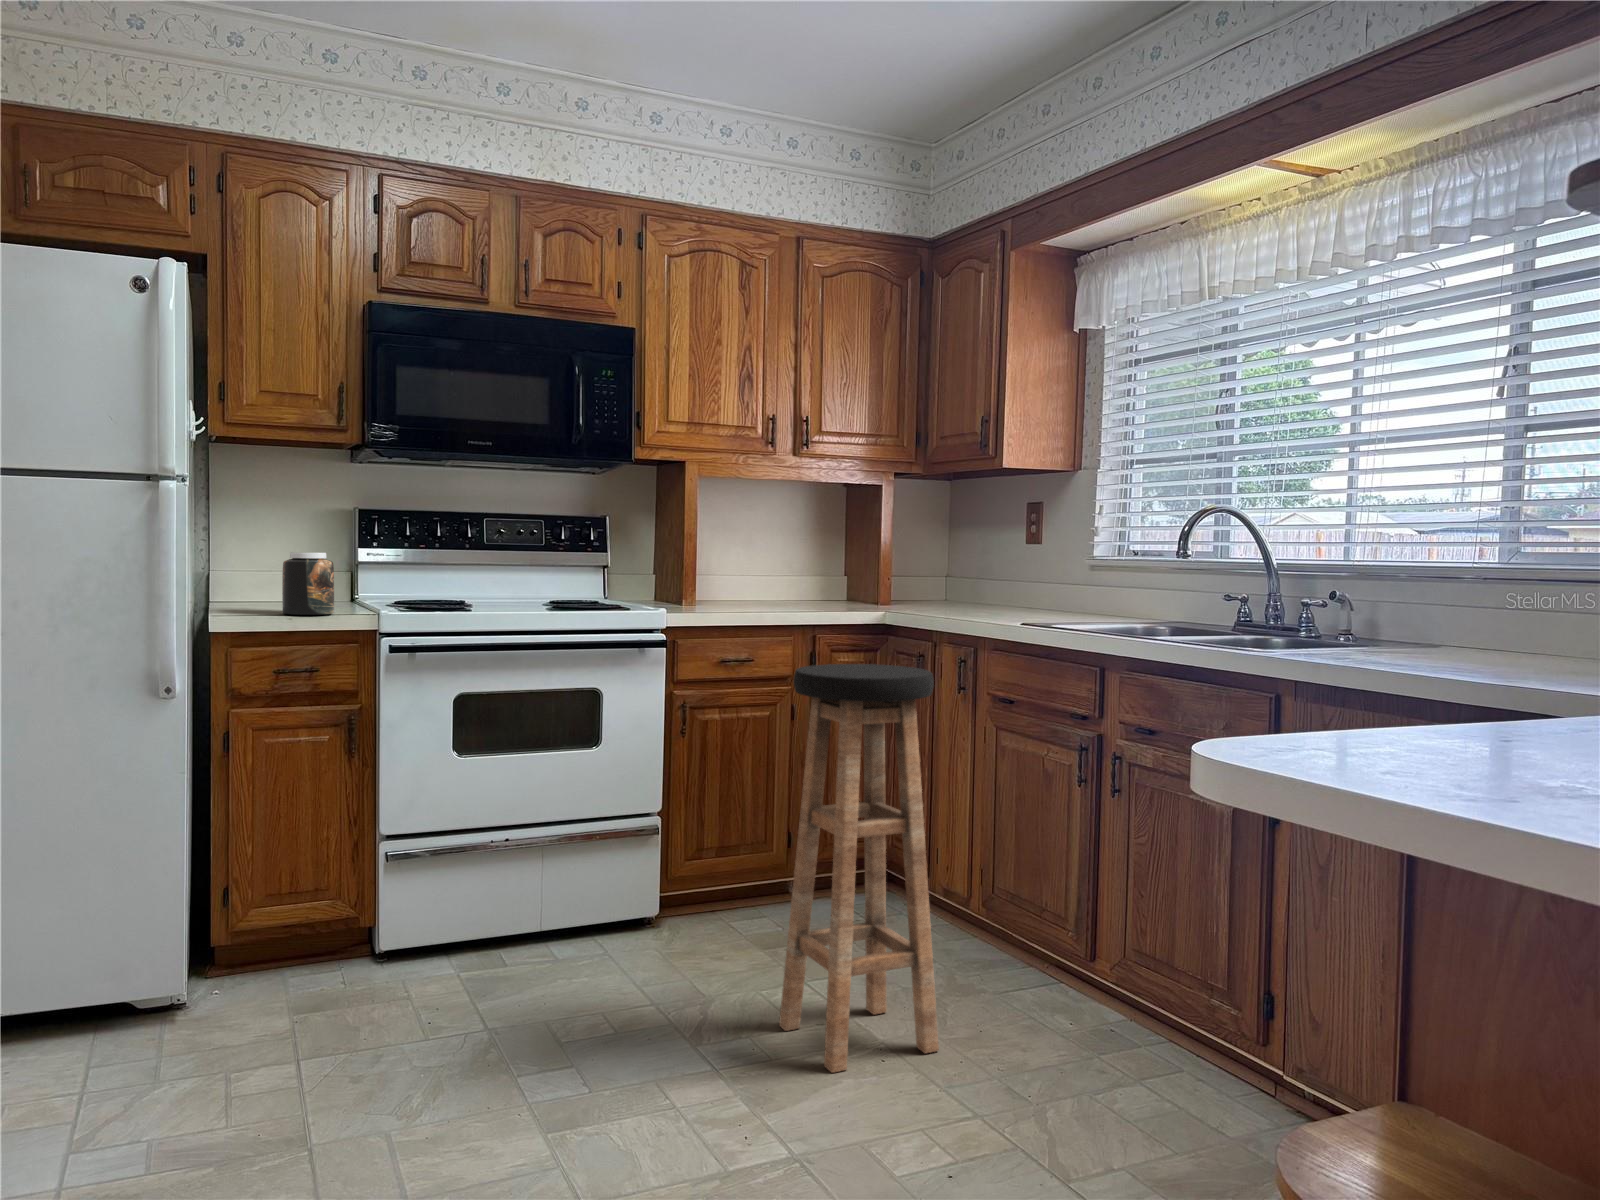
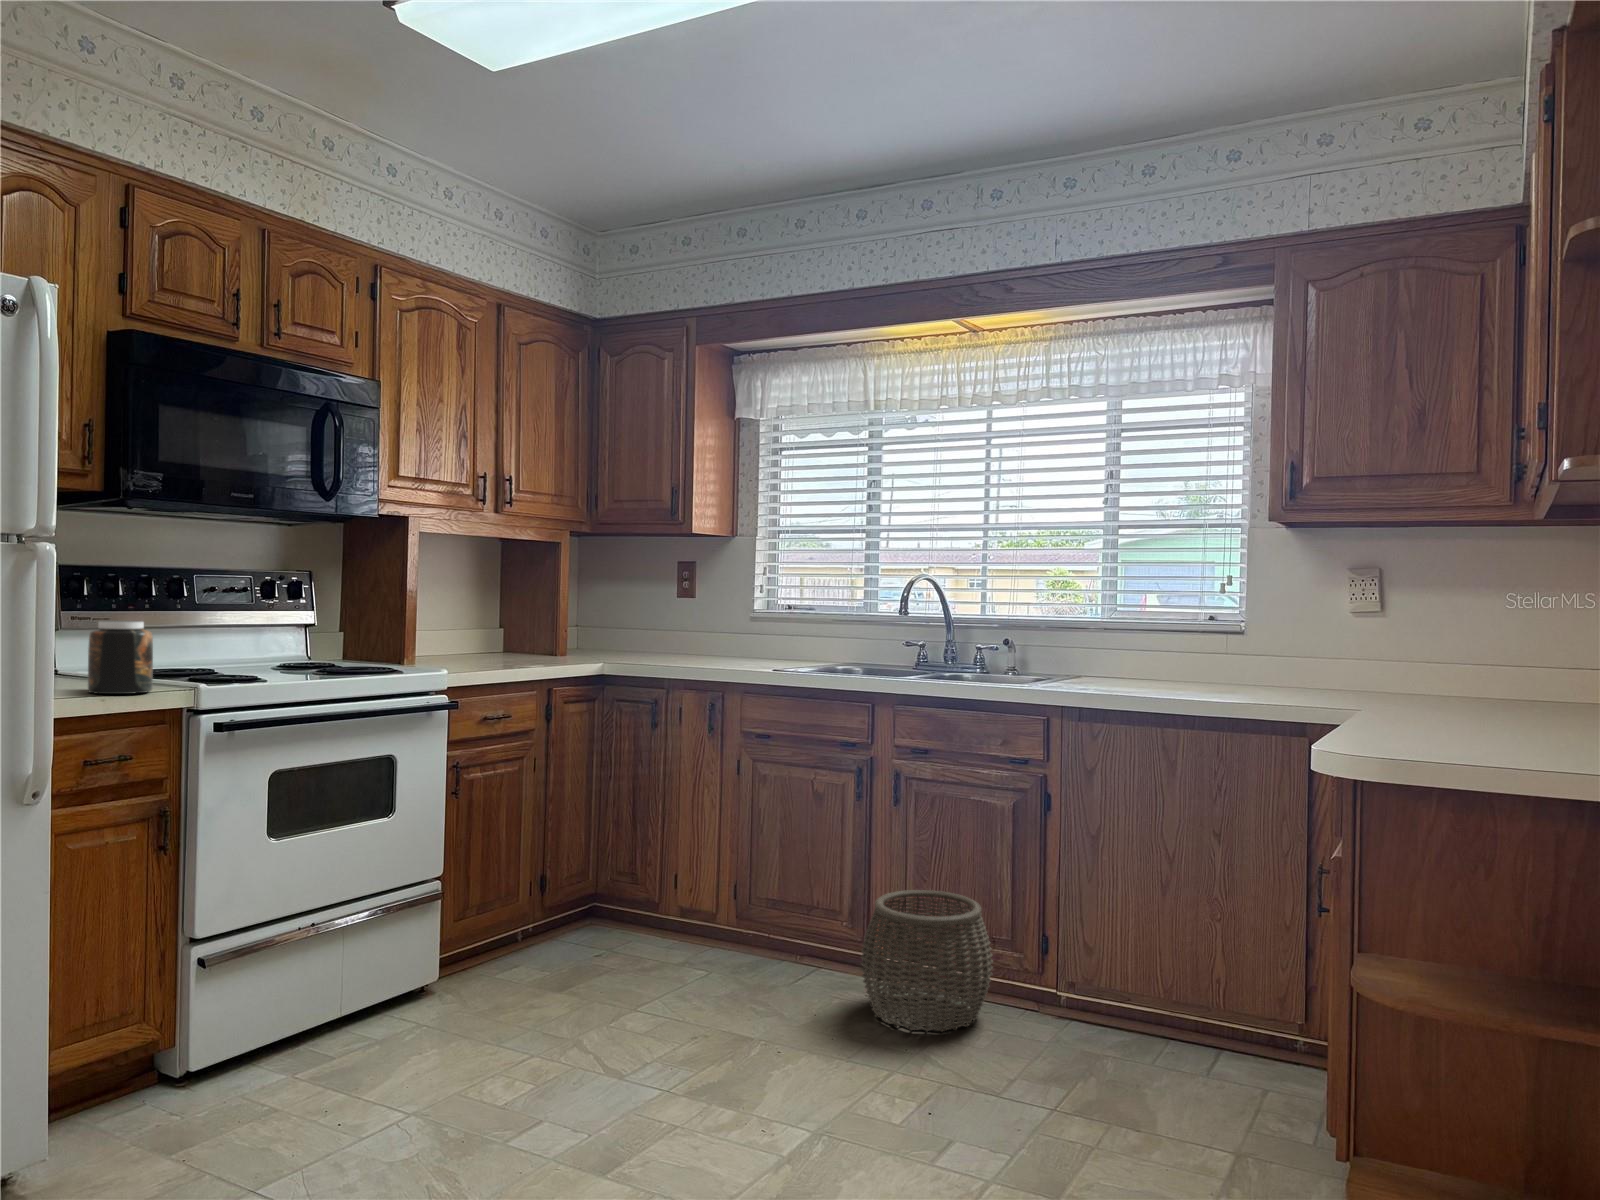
bar stool: present [779,664,939,1073] -> none [666,712,802,1057]
woven basket: none [1017,913,1199,1111] -> present [861,890,993,1032]

